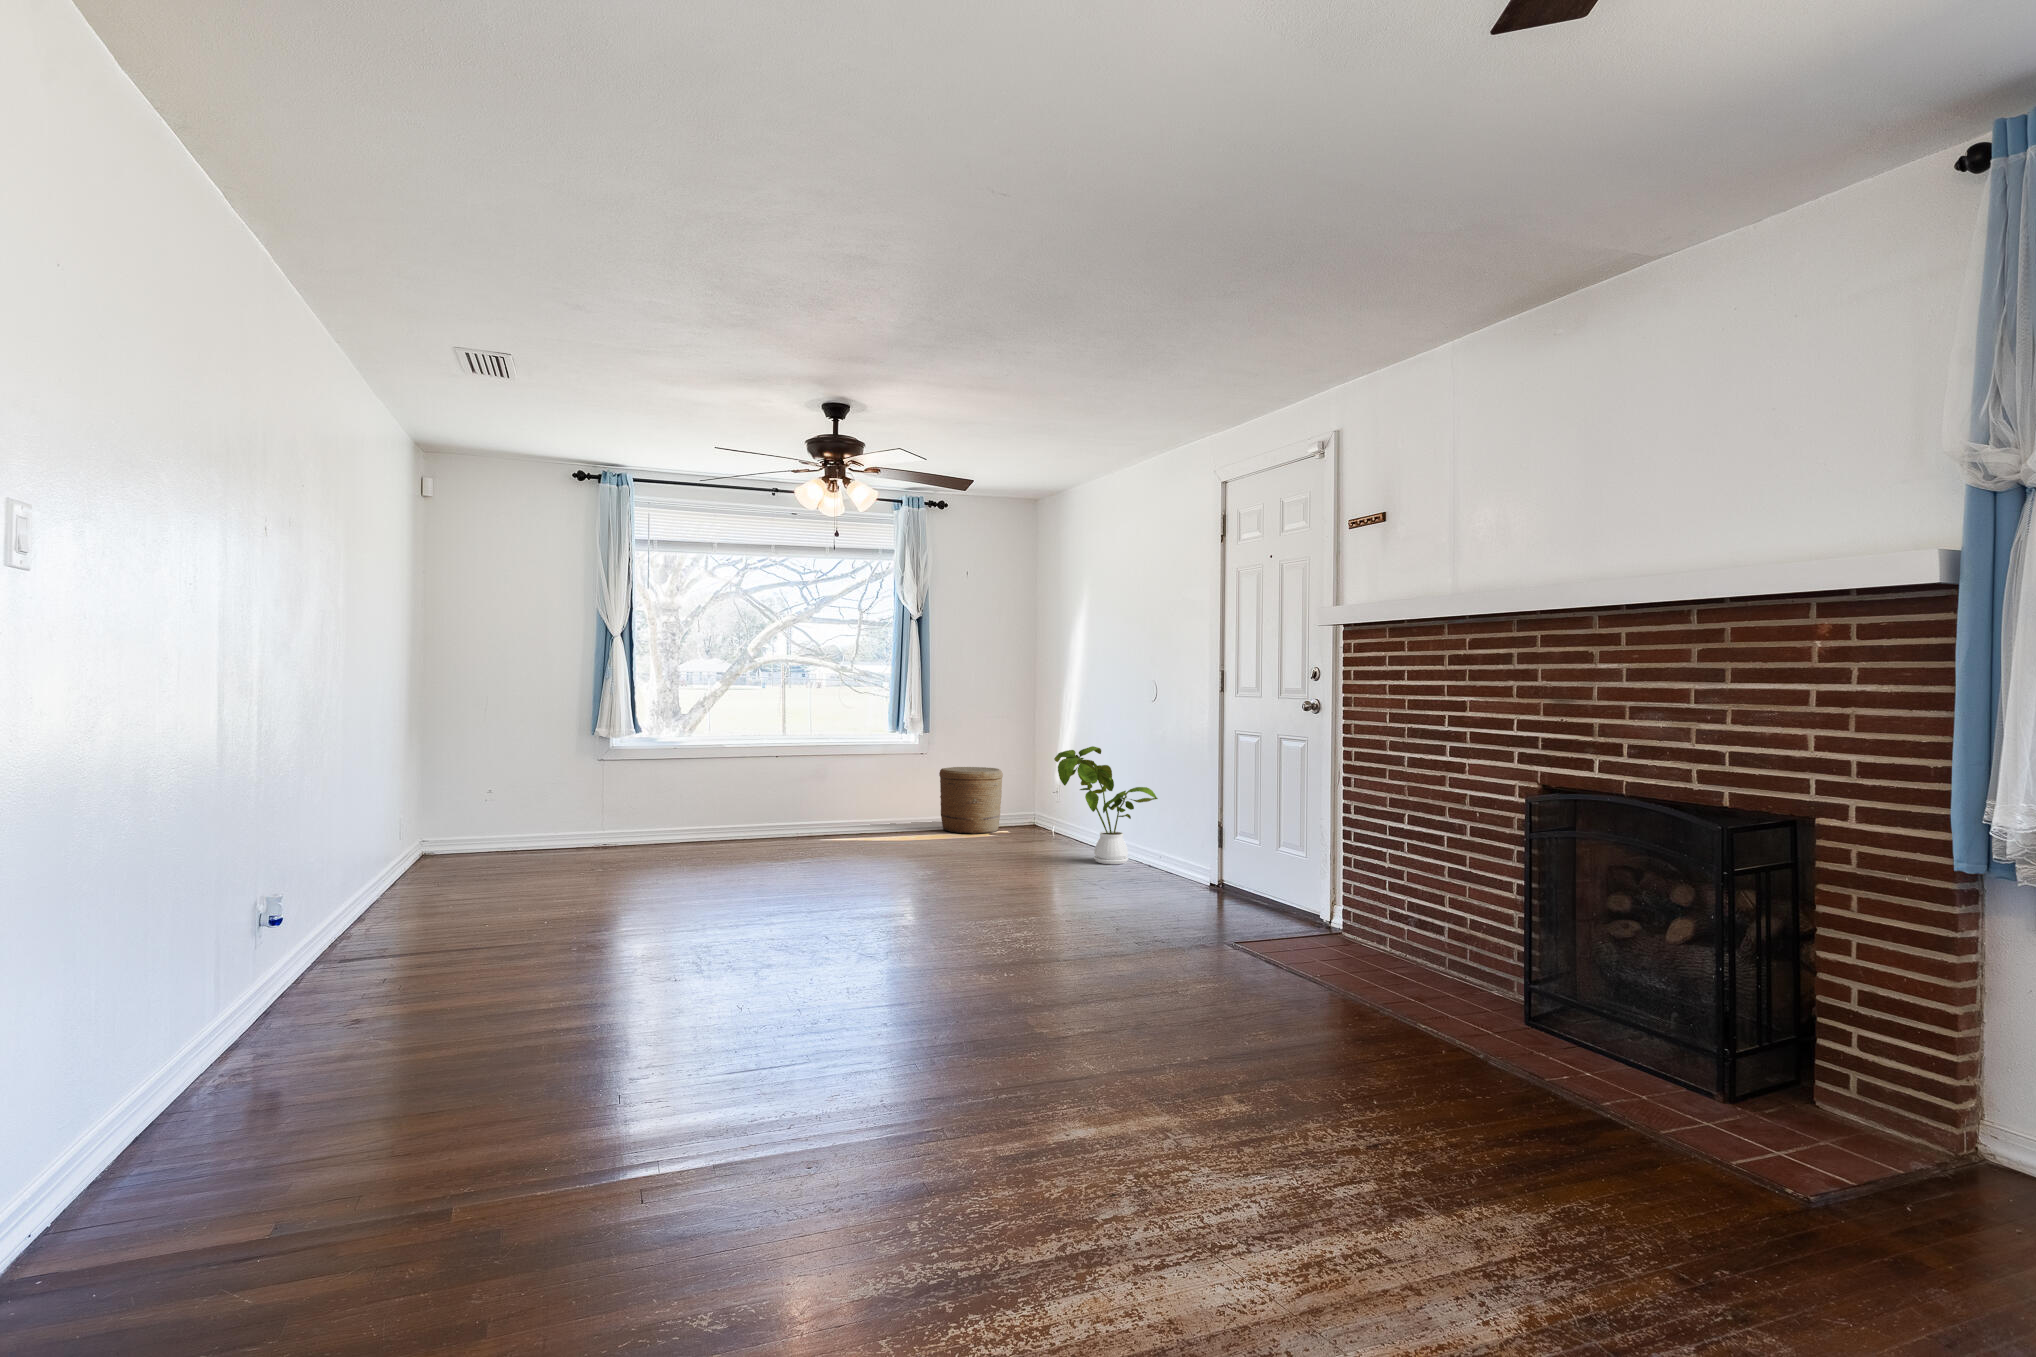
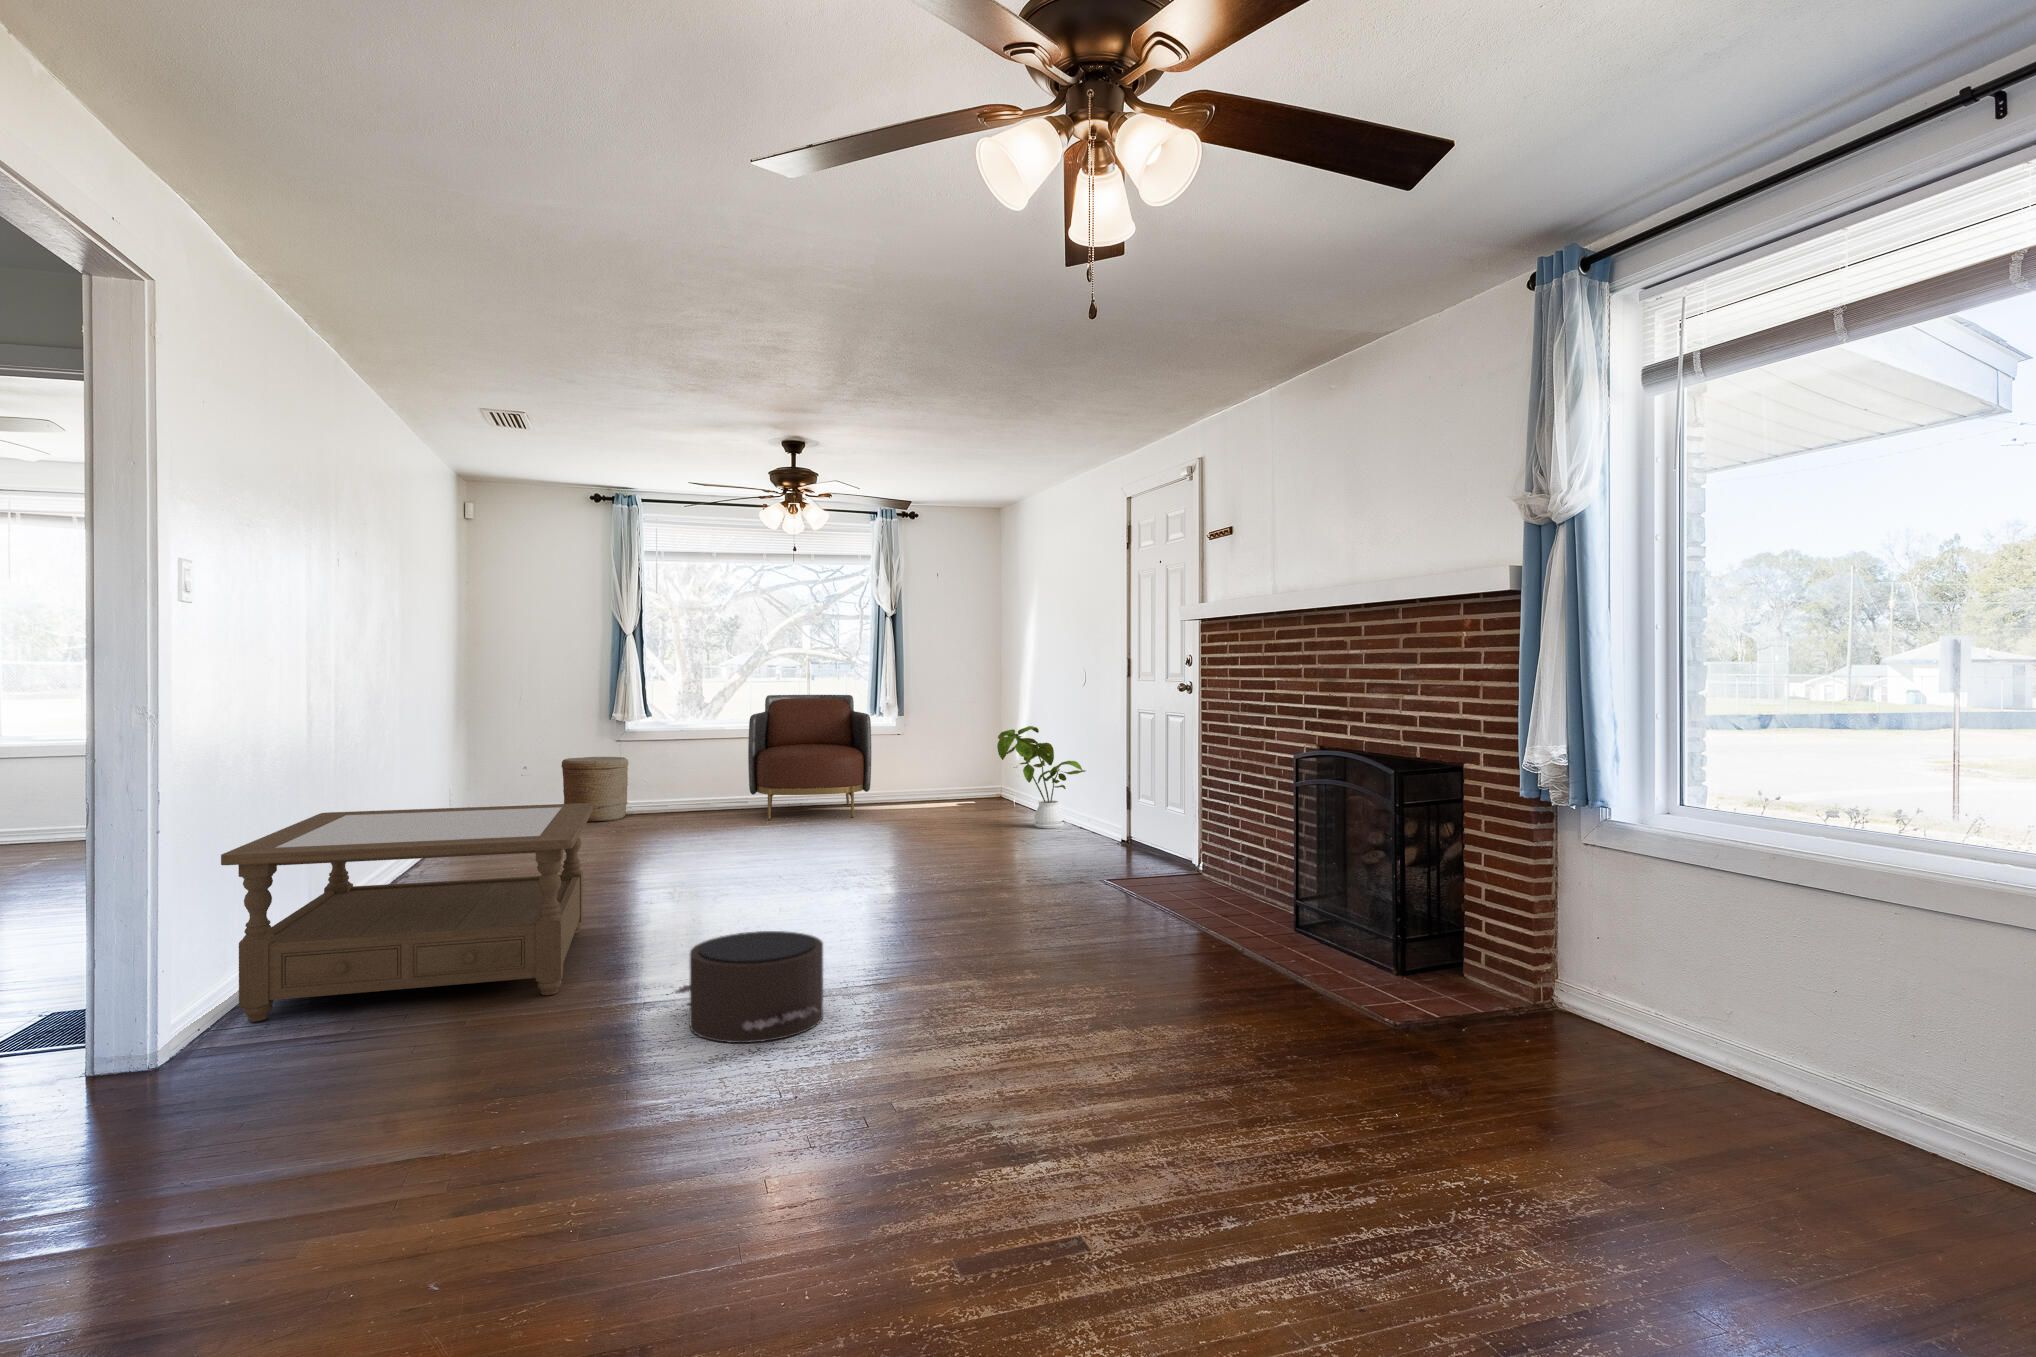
armchair: none [758,706,898,852] -> present [748,695,871,820]
woven basket: present [939,767,1003,834] -> present [561,757,628,822]
coffee table: none [65,854,618,1224] -> present [221,803,593,1022]
pouf: none [775,1060,1015,1259] -> present [675,931,823,1043]

